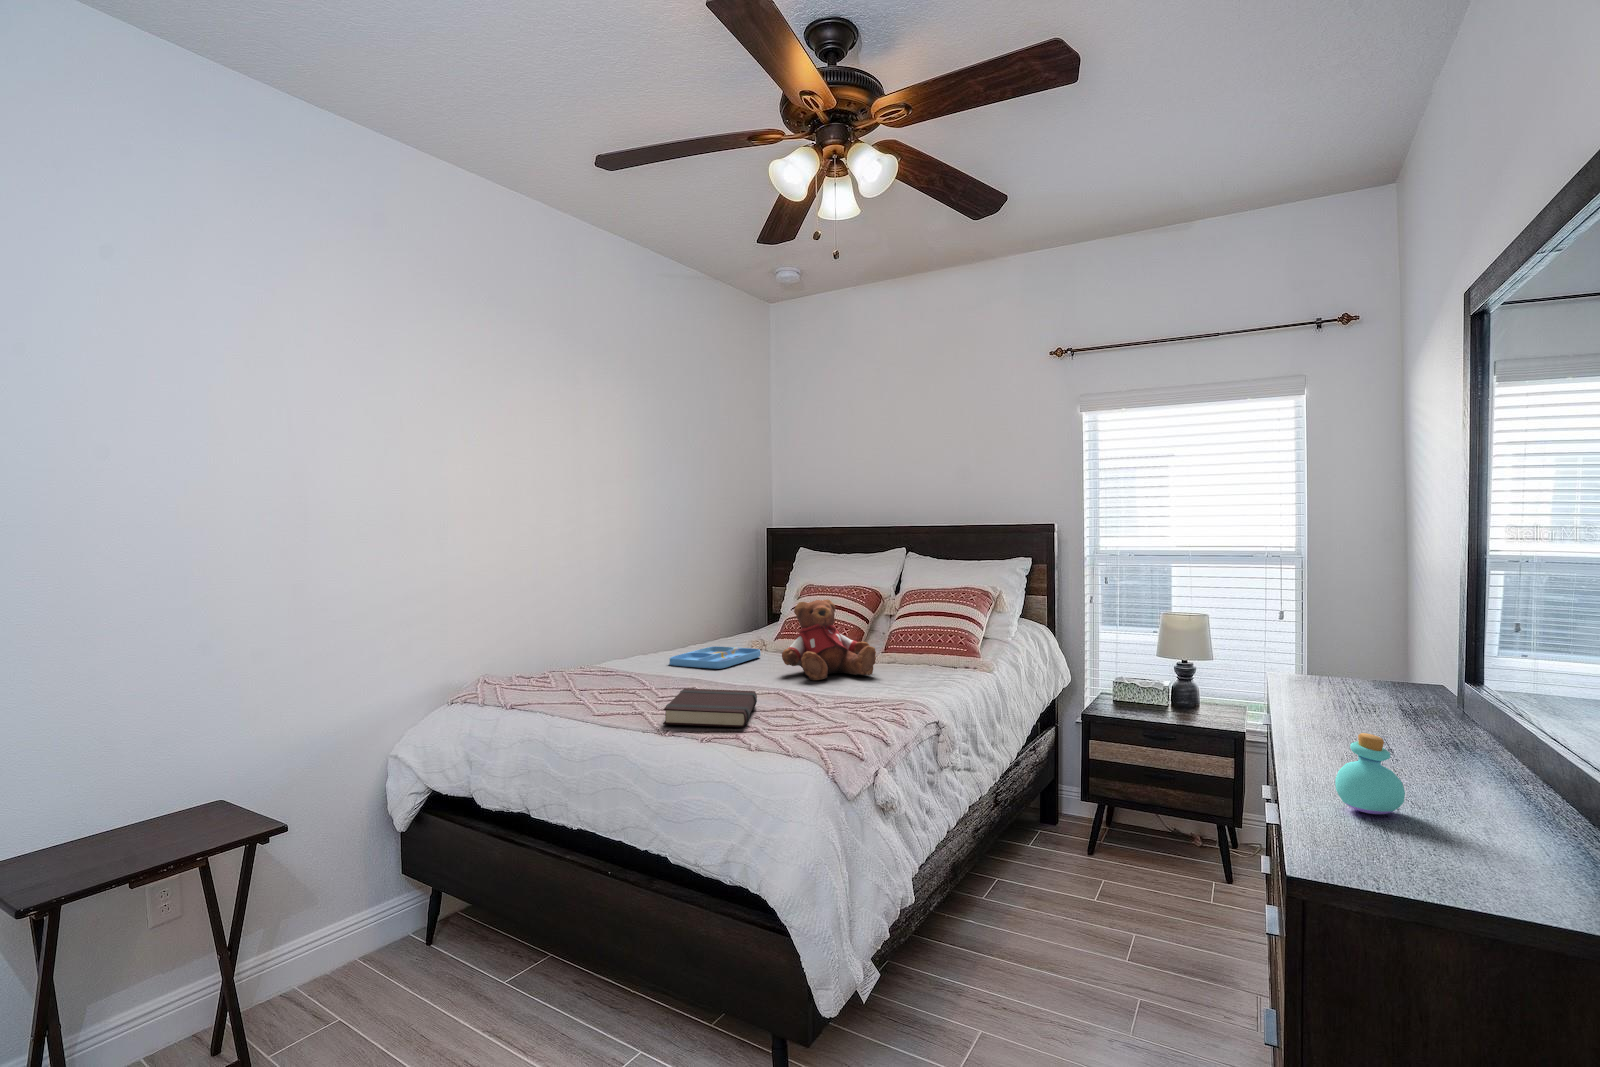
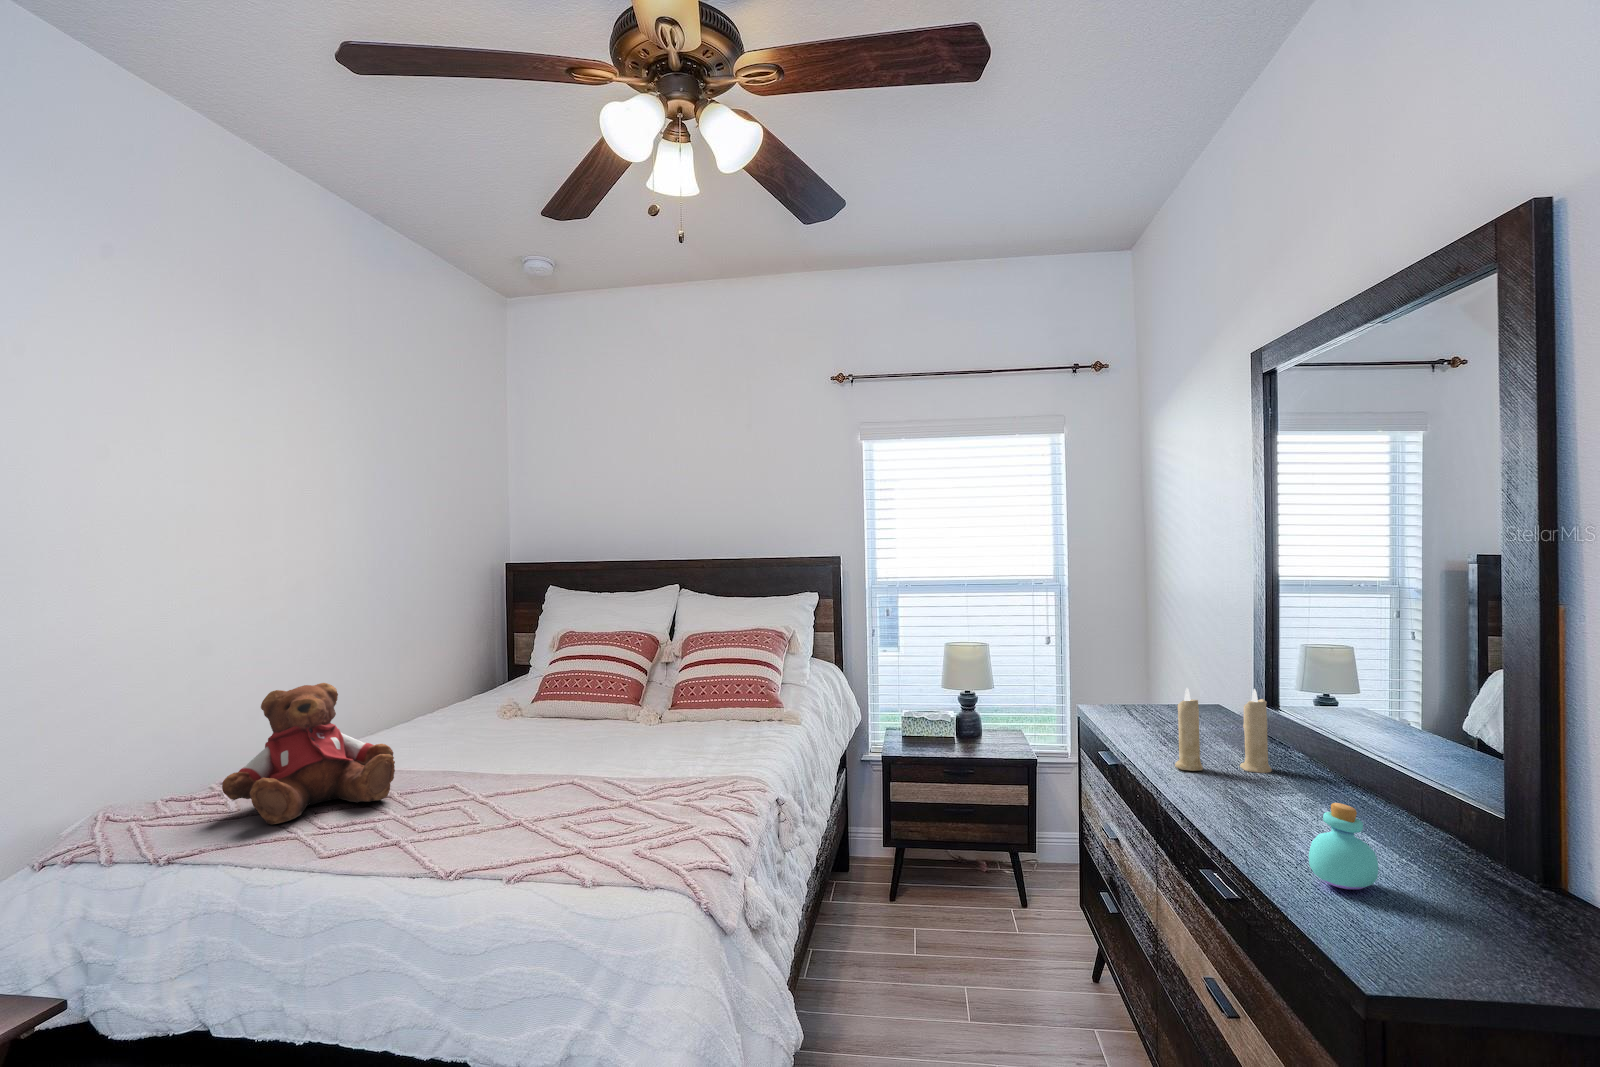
teddy bear: present [782,600,876,680] -> present [222,683,395,824]
candle: none [1311,642,1423,735] -> present [1175,688,1272,773]
tray: present [669,646,761,669] -> none [400,718,520,753]
book: present [663,688,757,728] -> none [443,789,565,862]

